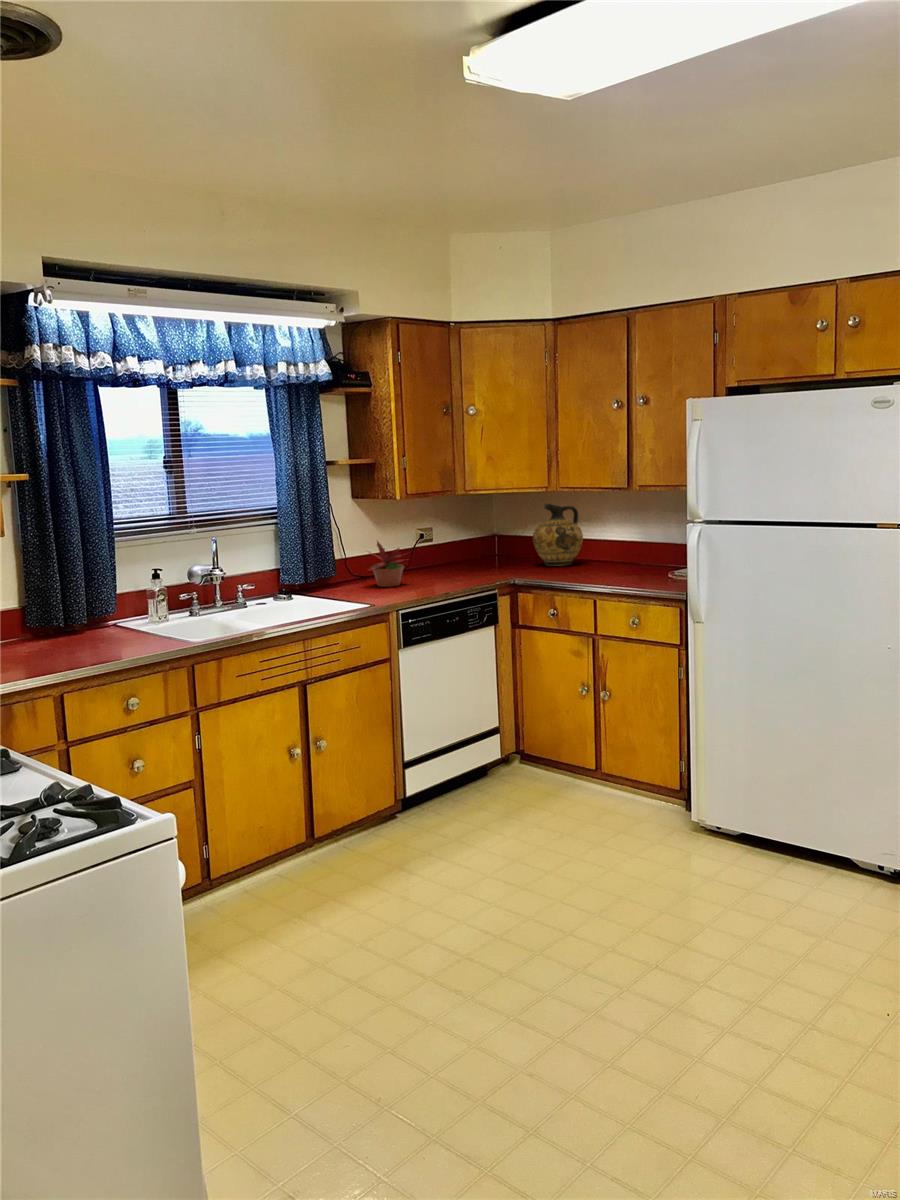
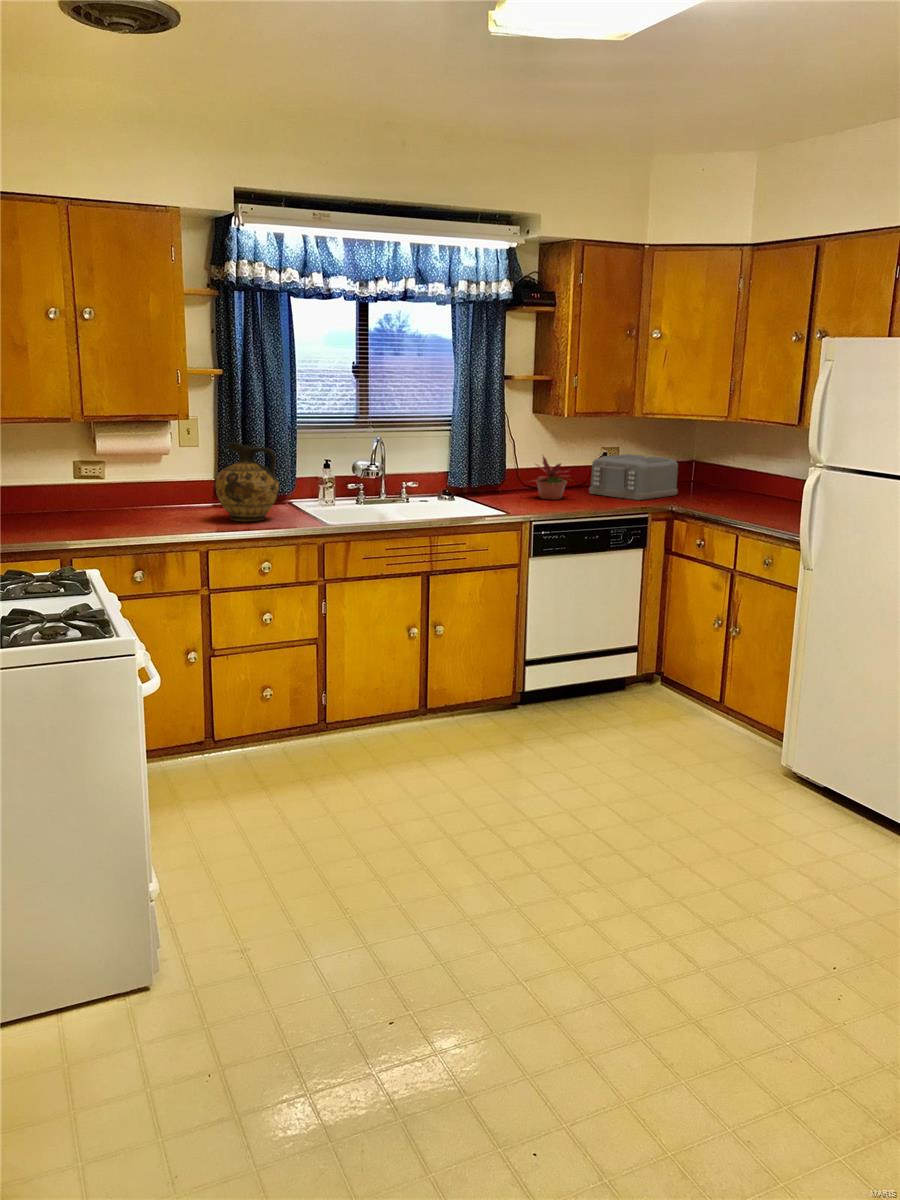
ceramic jug: present [533,504,583,566] -> present [215,442,279,521]
toaster: none [418,533,502,577] -> present [589,454,678,500]

